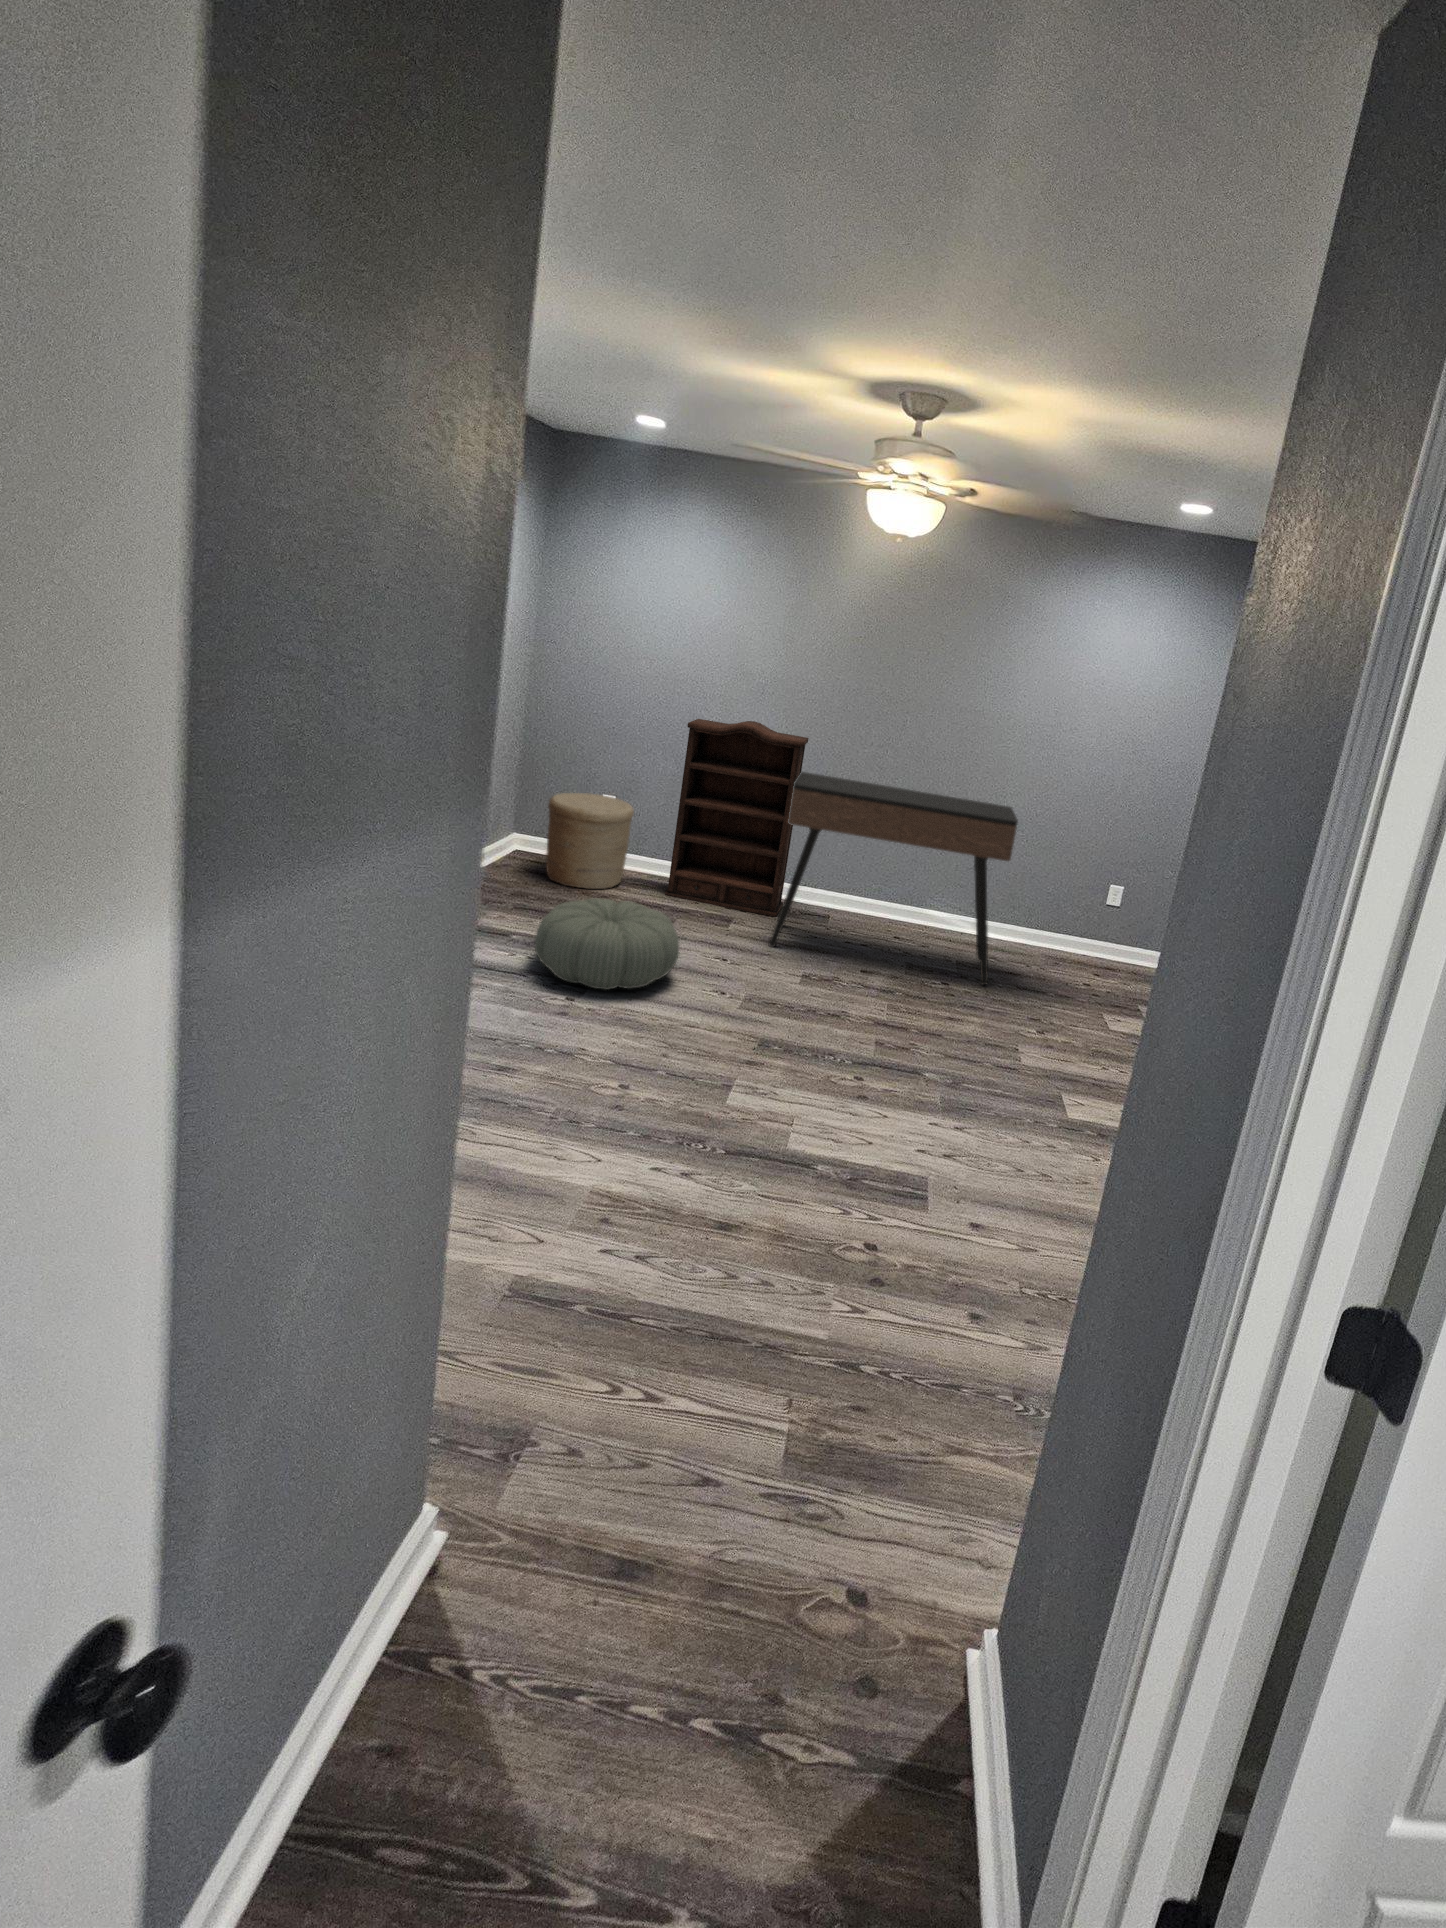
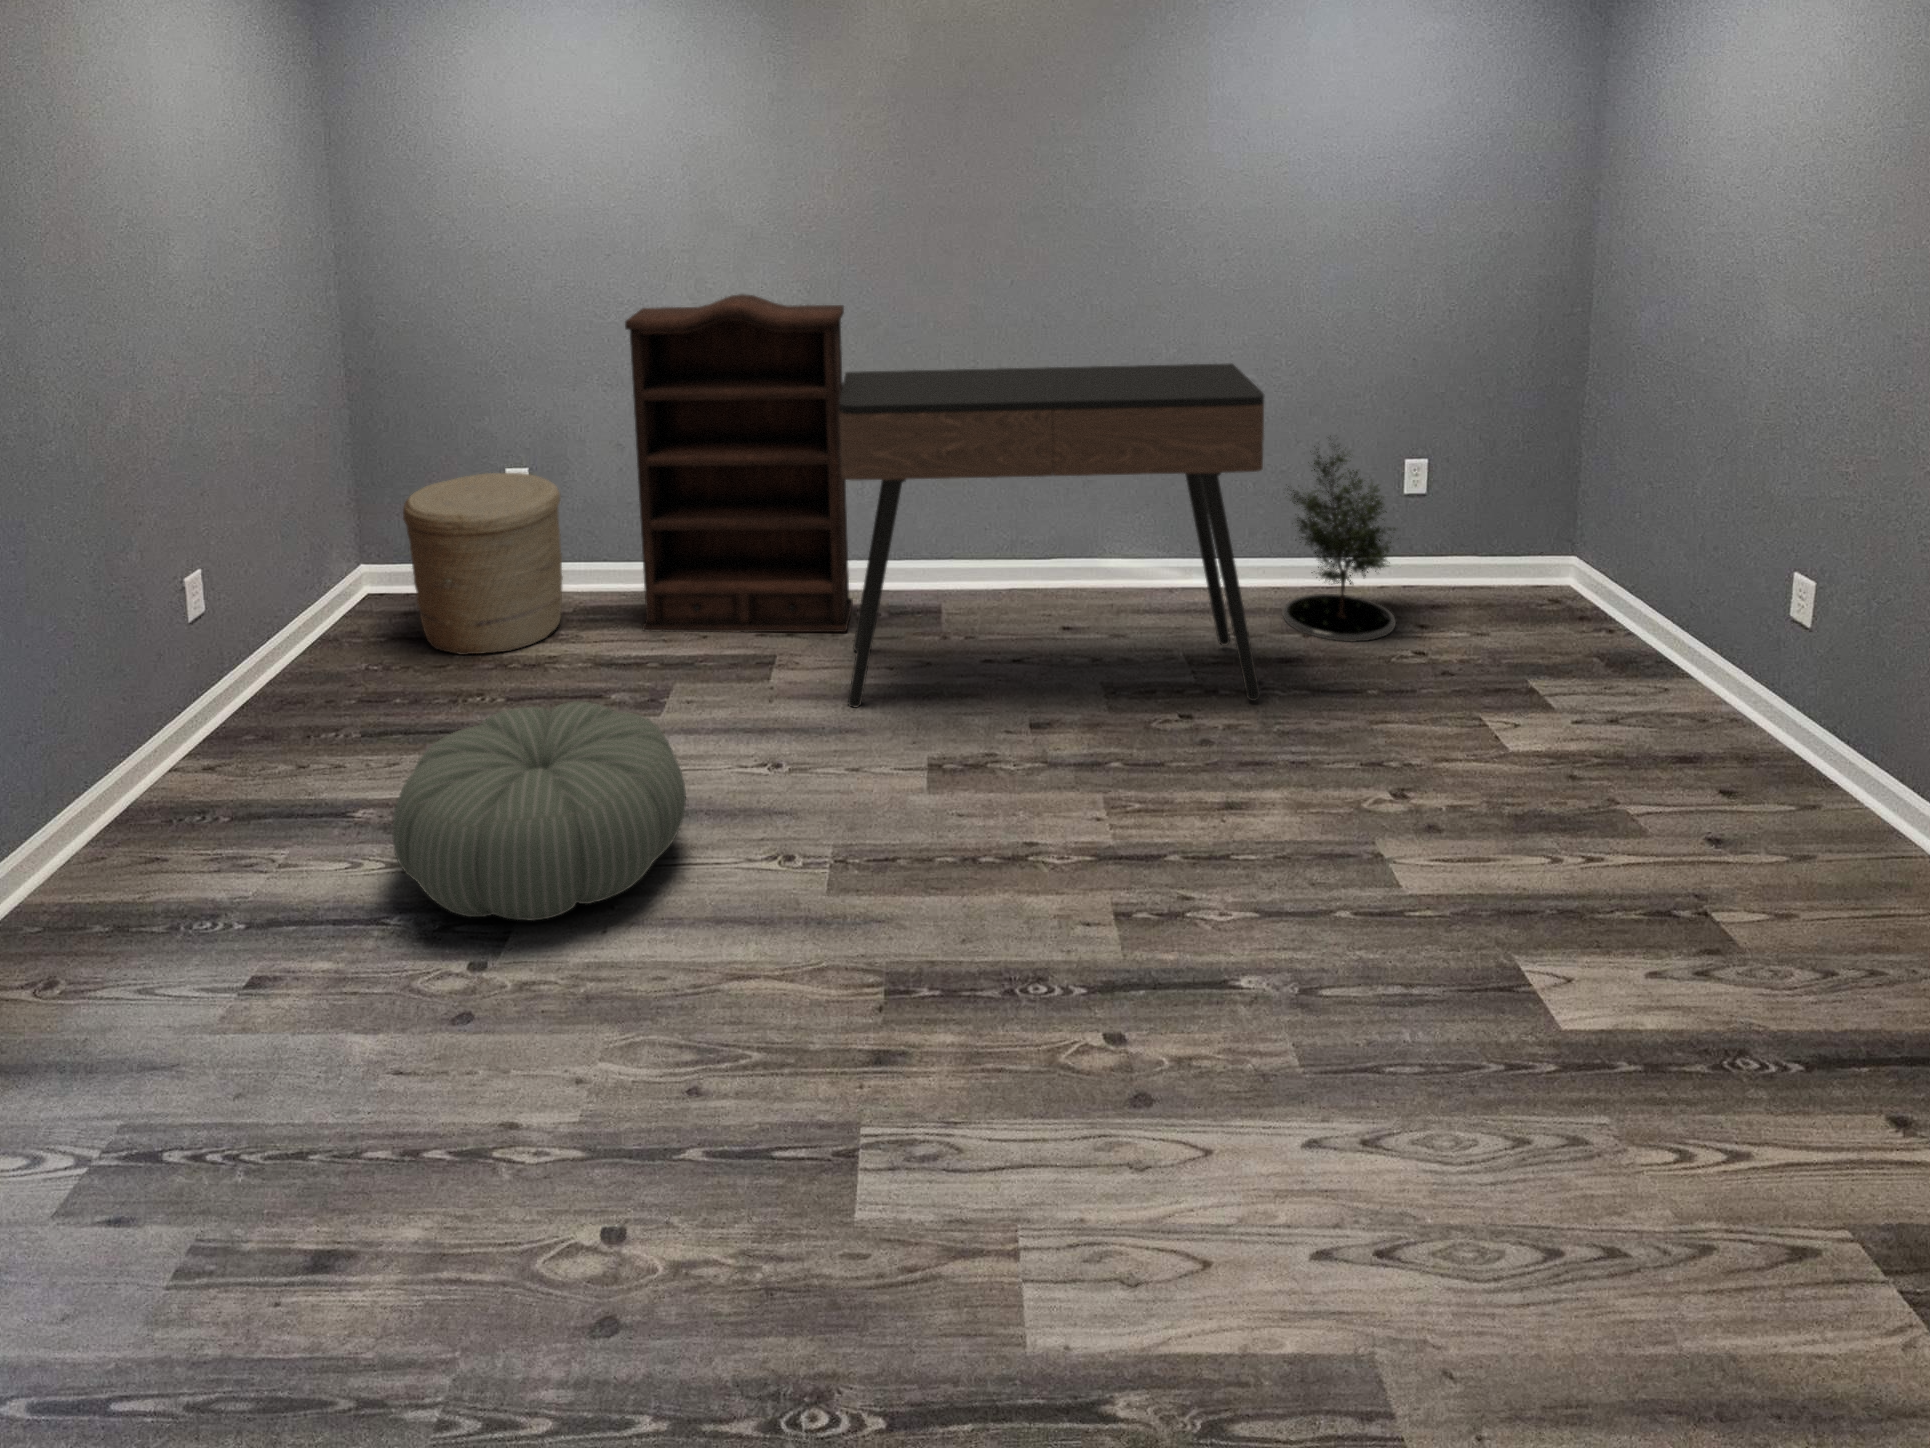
potted tree: none [1019,858,1092,976] -> present [1283,446,1396,642]

